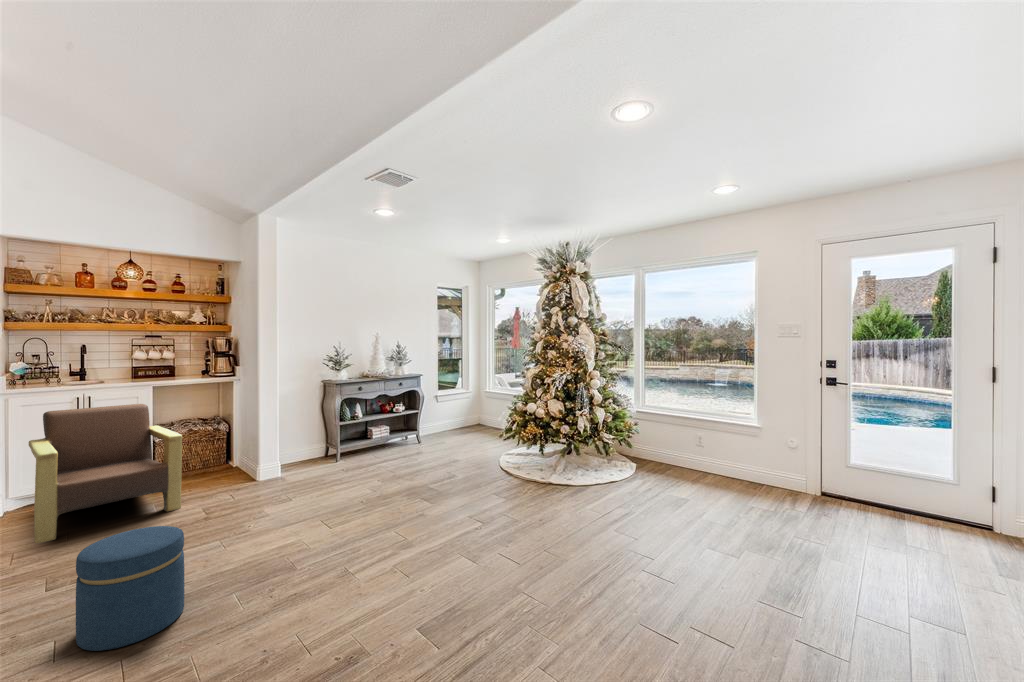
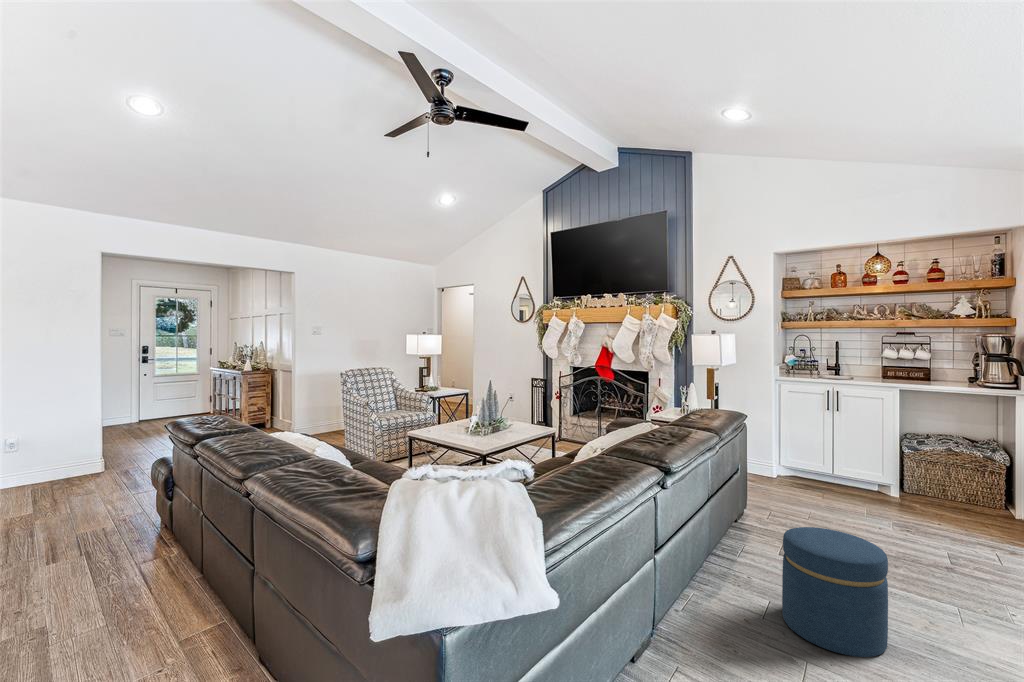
armchair: present [29,404,182,544] -> none [786,401,926,538]

